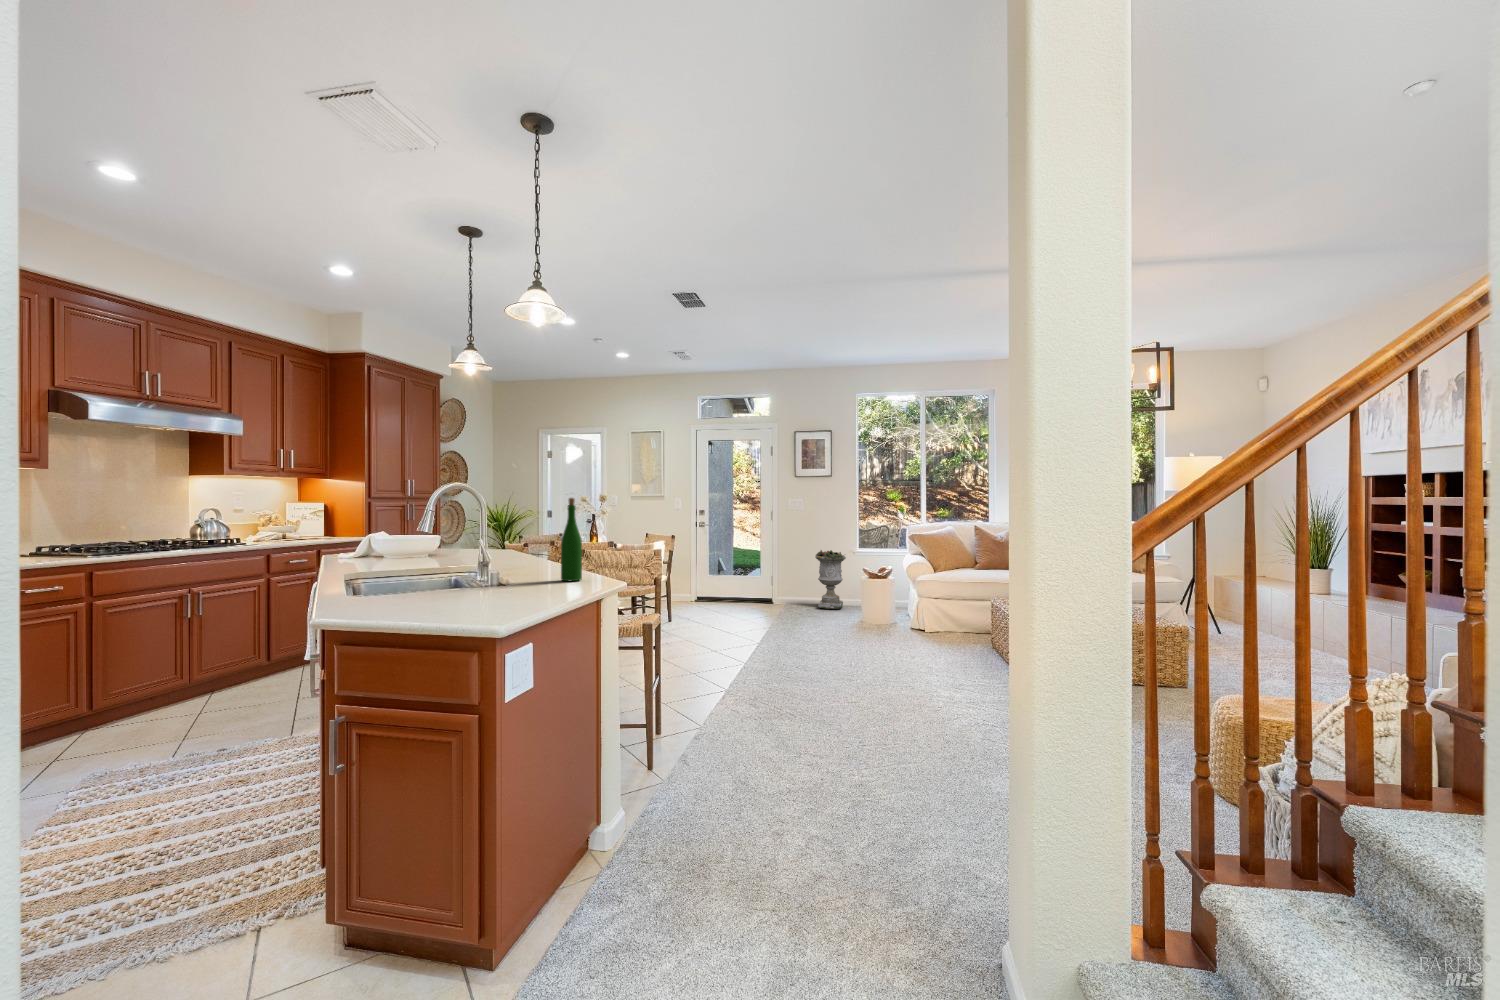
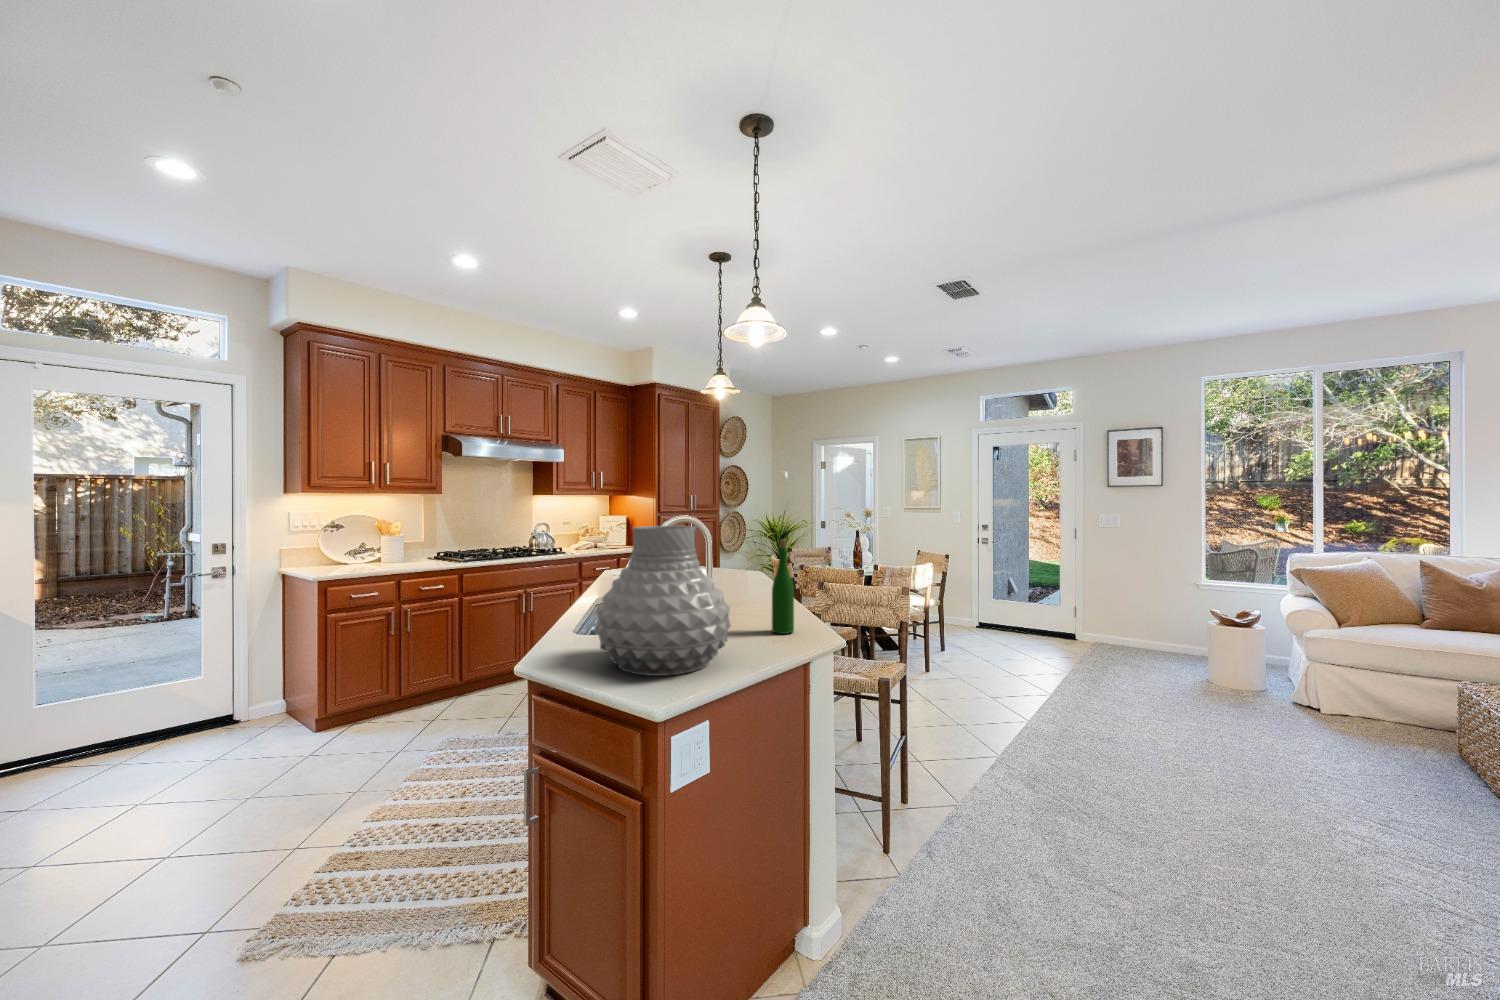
vase: none [405,474,543,609] -> present [595,526,731,676]
planter: present [815,550,846,609] -> none [1137,576,1185,657]

